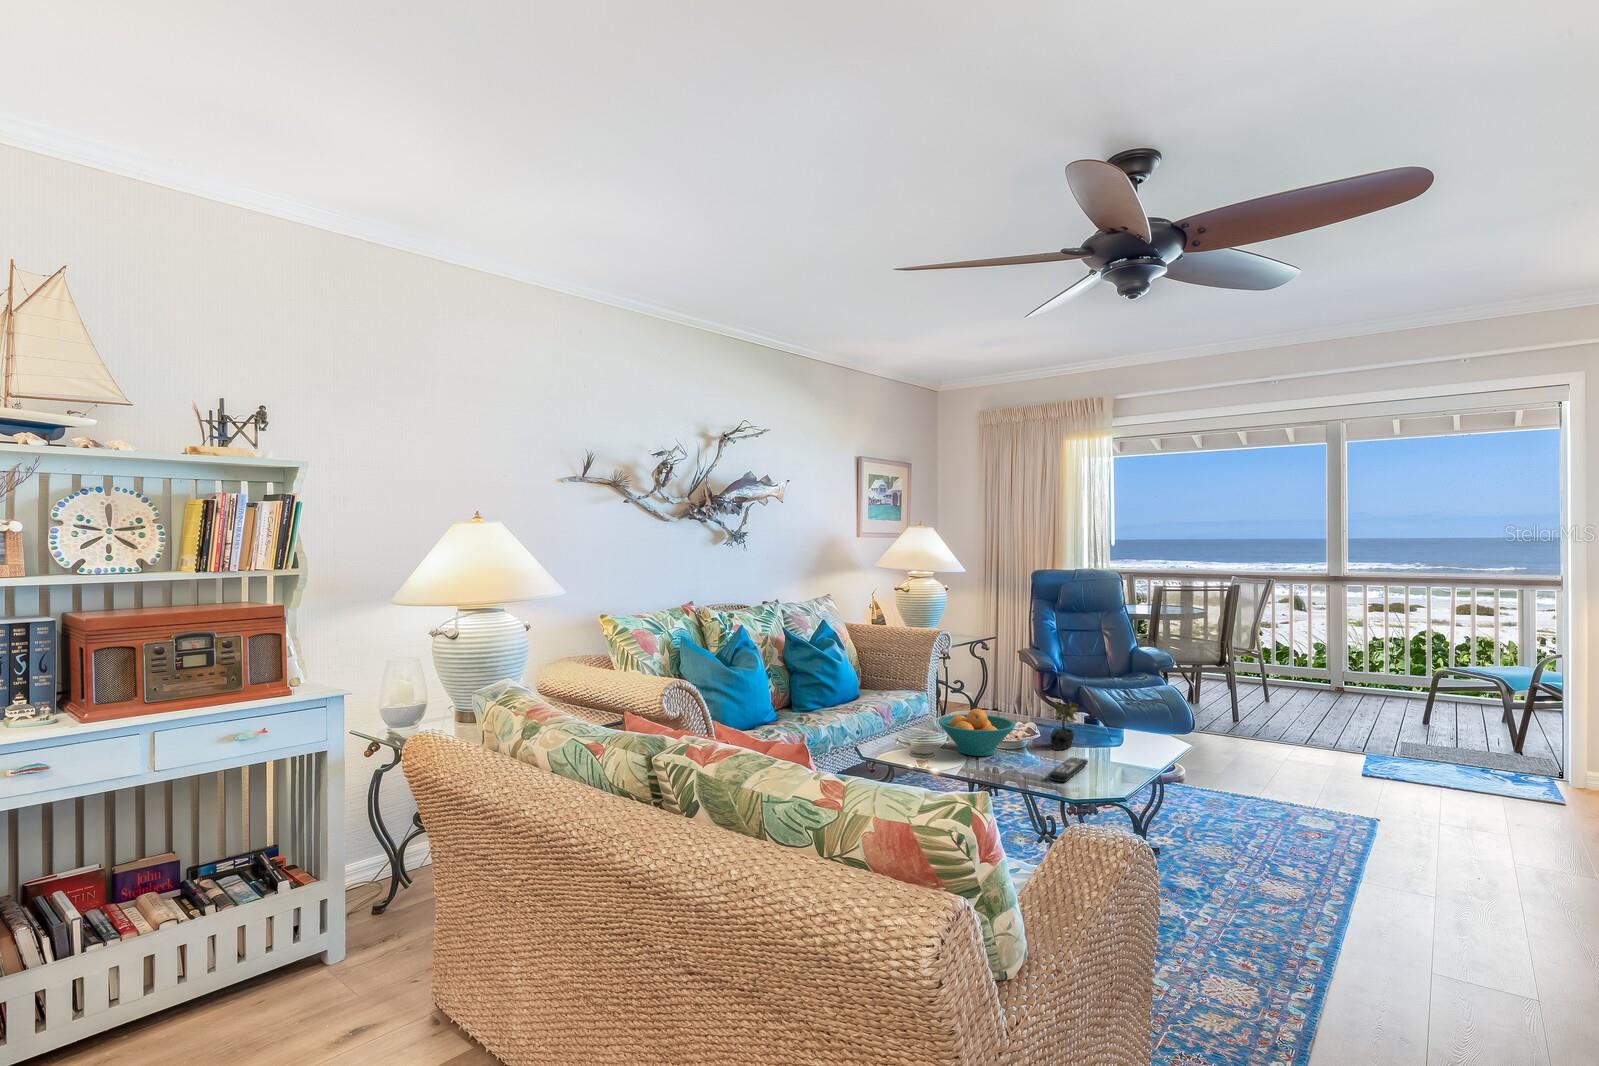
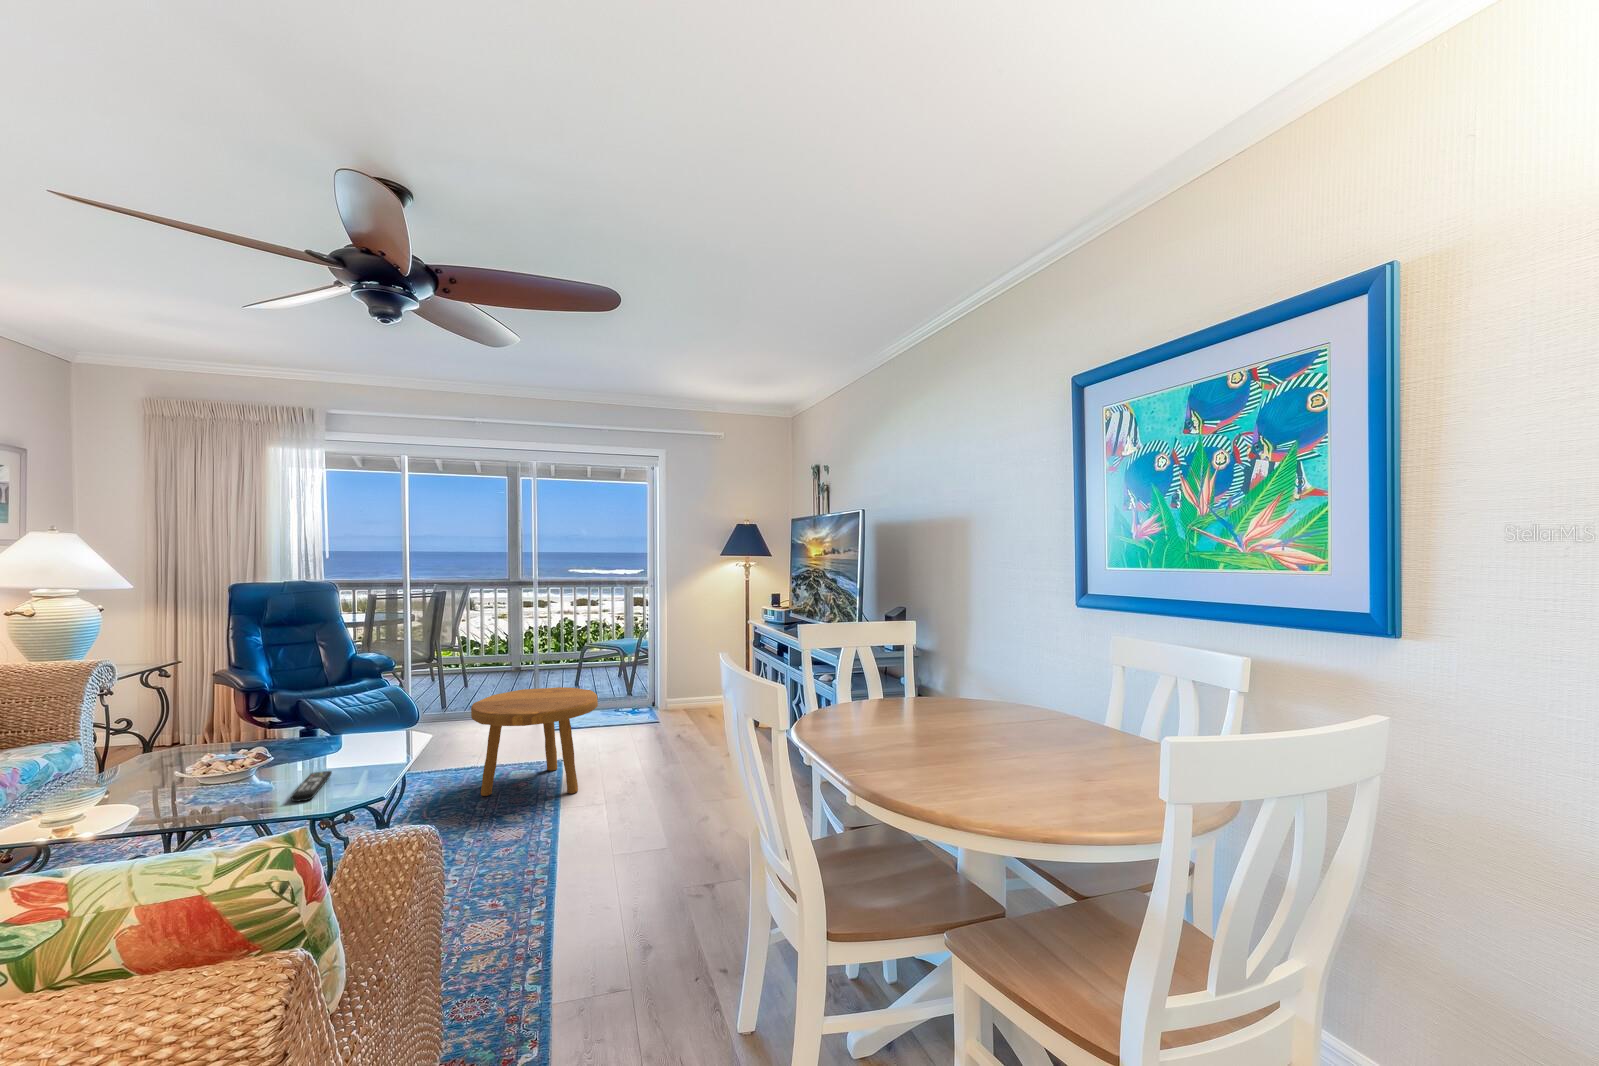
succulent plant: present [1049,700,1078,750] -> none [278,714,315,770]
fruit bowl: present [939,709,1015,756] -> none [127,747,240,804]
footstool: none [1246,719,1428,872] -> present [471,687,598,796]

